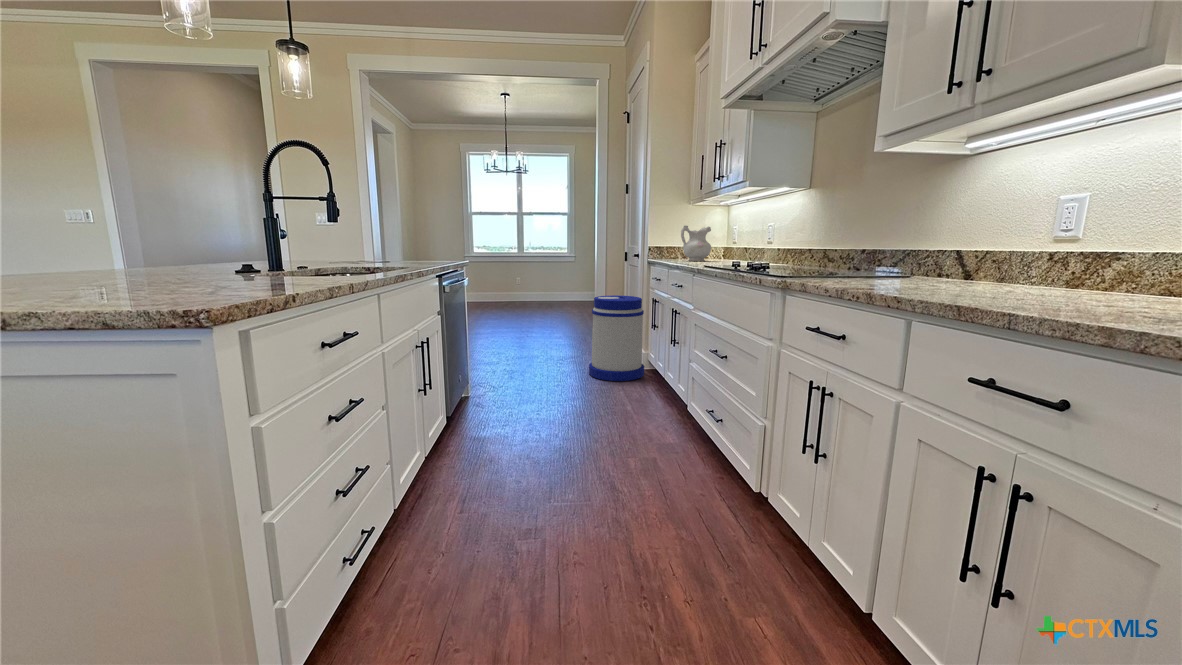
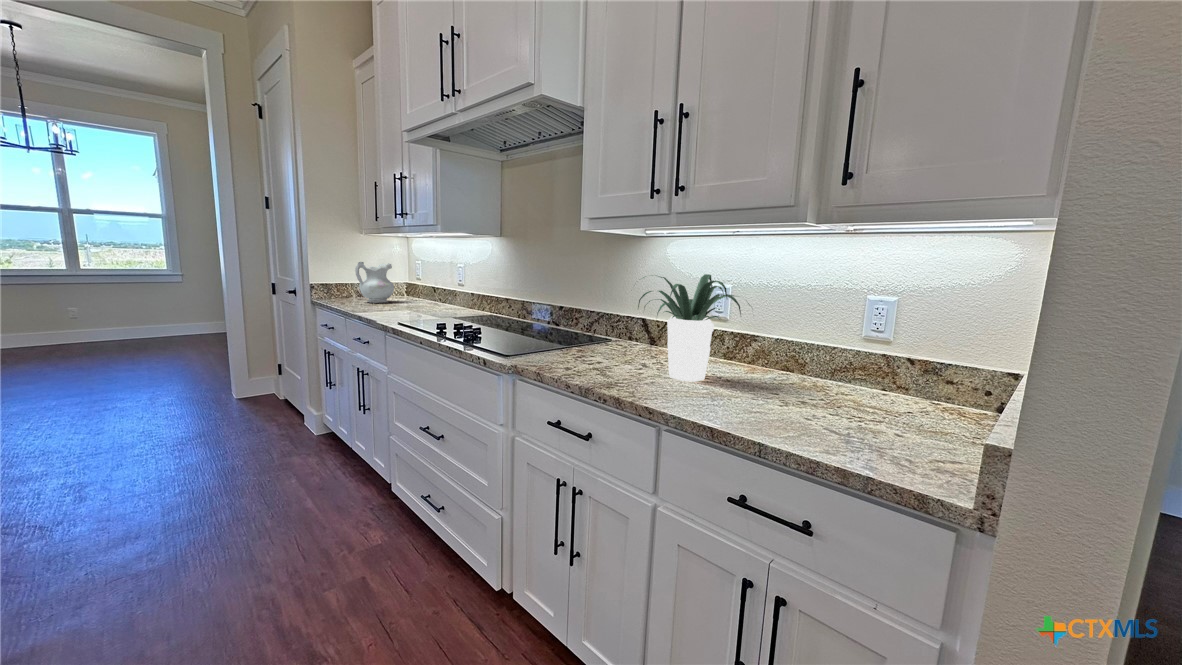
potted plant: none [908,168,1093,294] -> present [638,274,749,381]
trash can: present [589,295,644,381] -> none [231,346,320,462]

